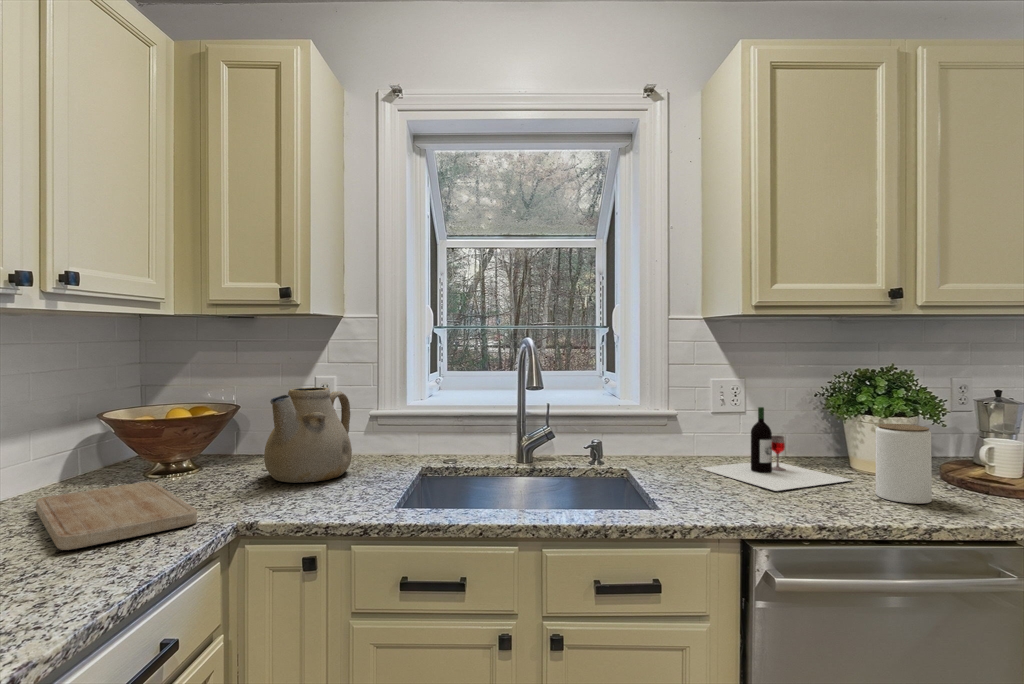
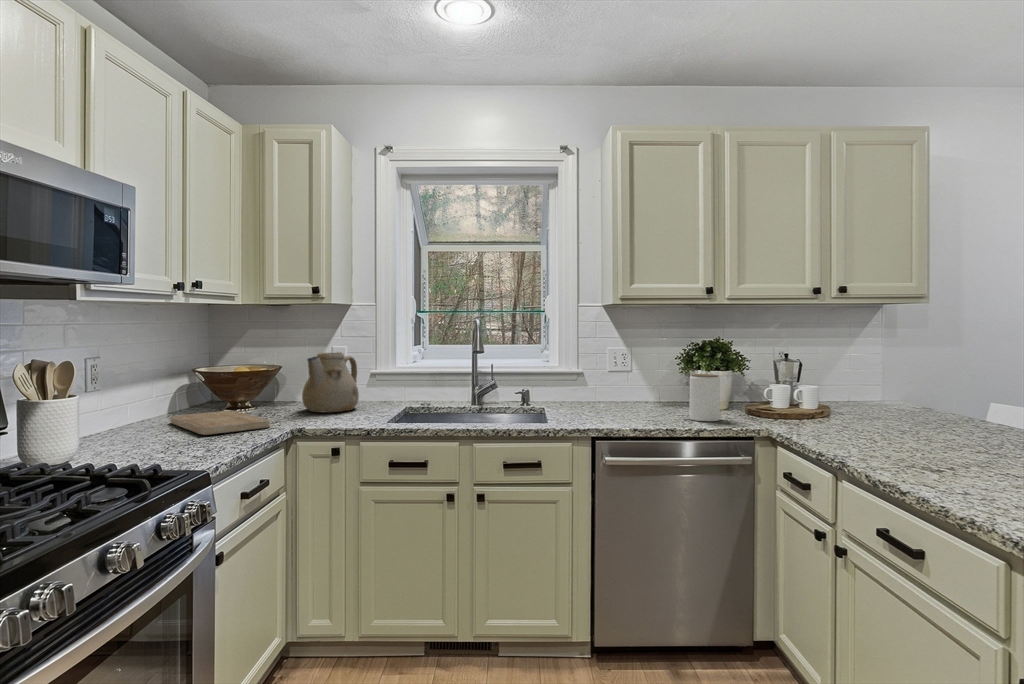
wine bottle: present [700,407,851,491] -> none [592,366,686,416]

